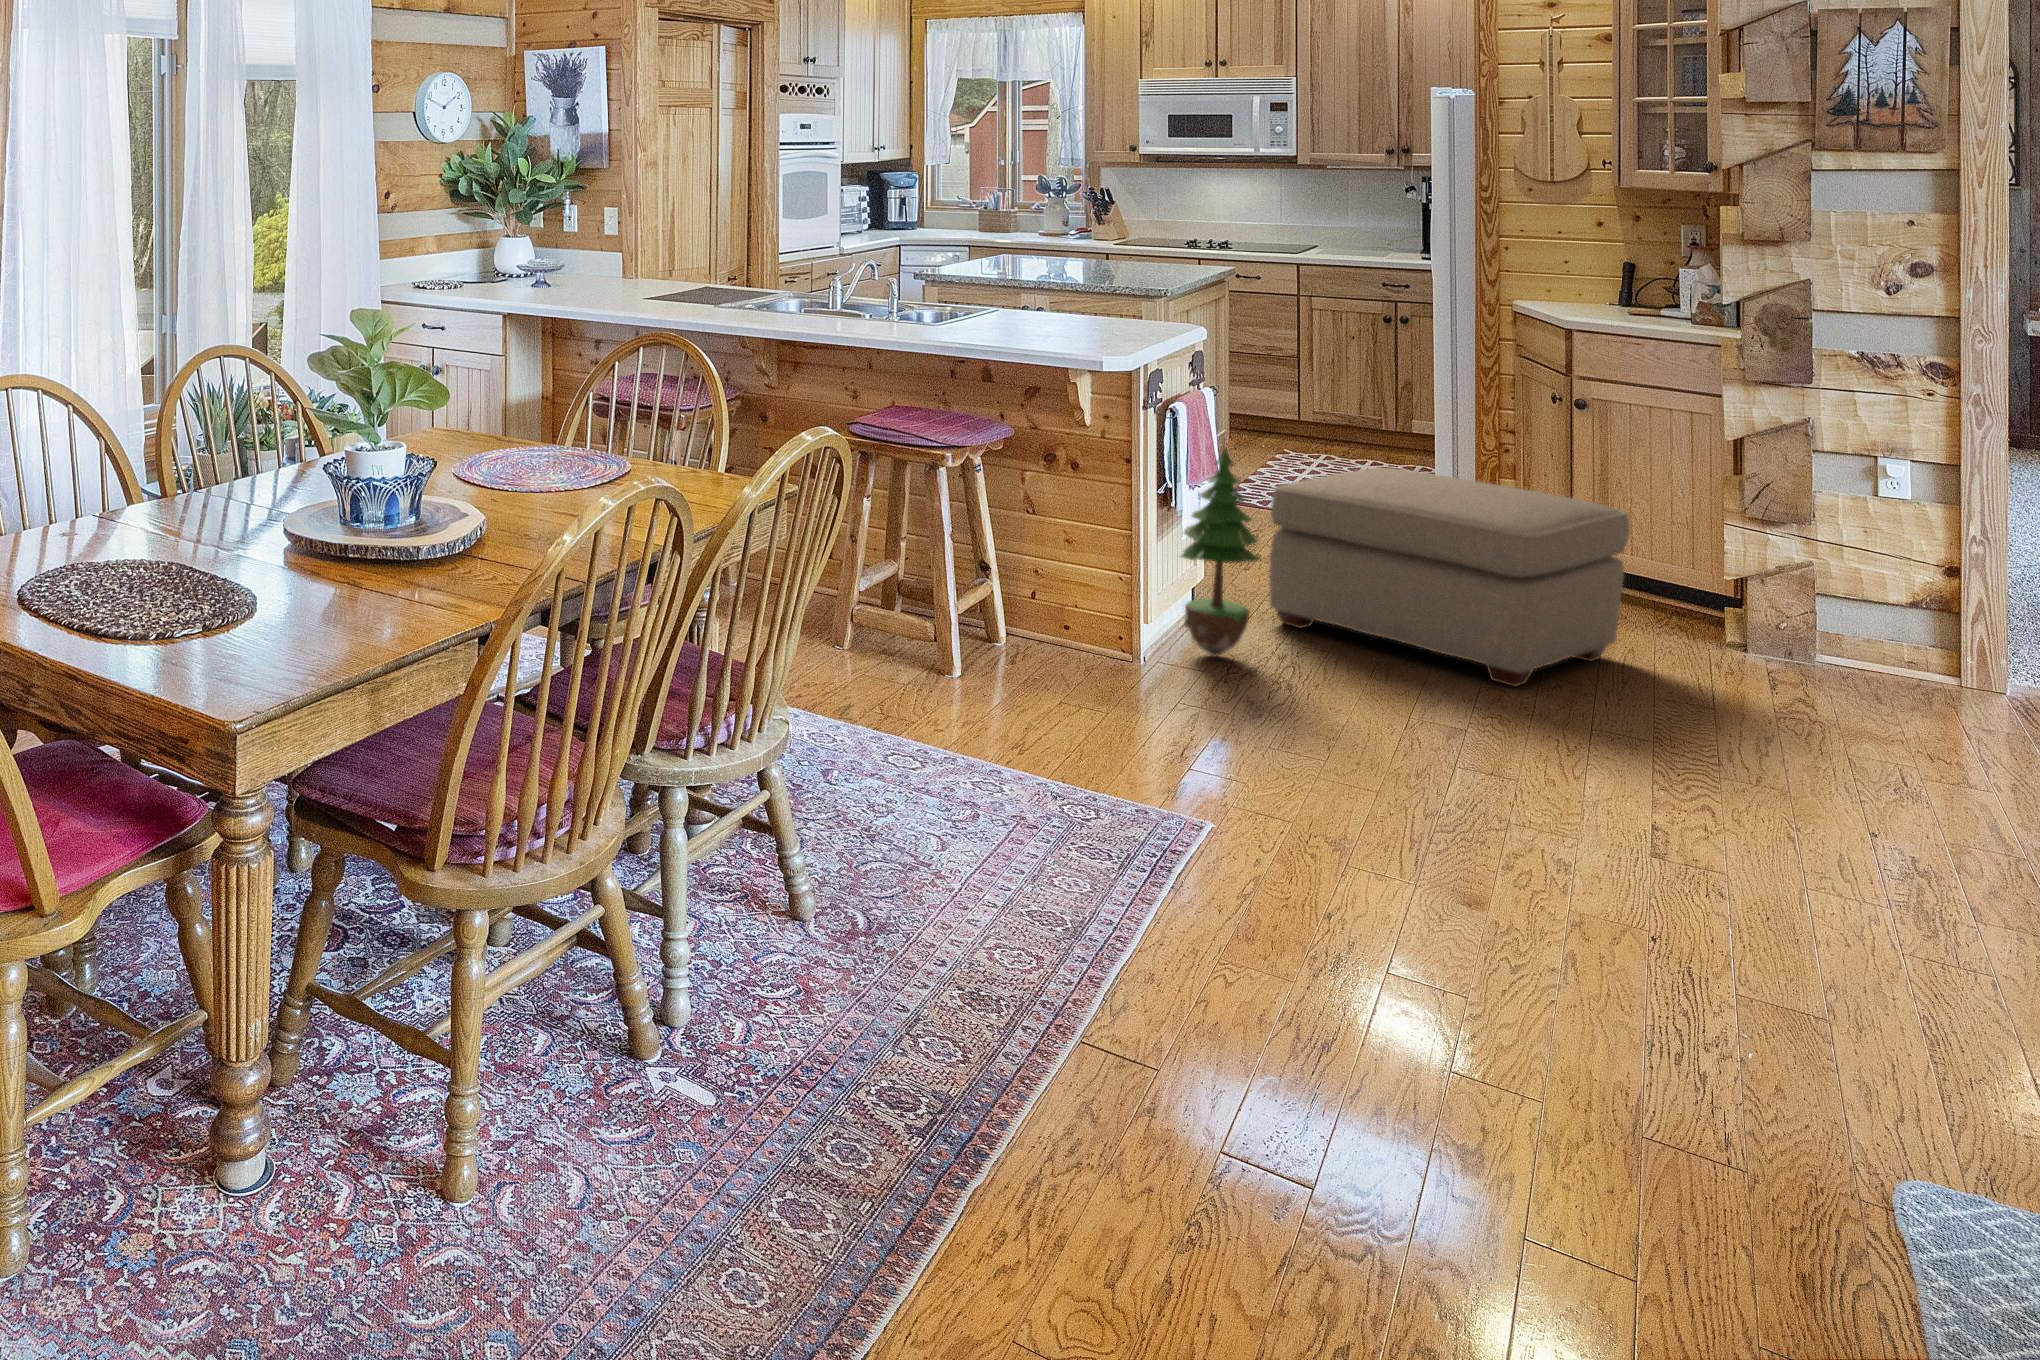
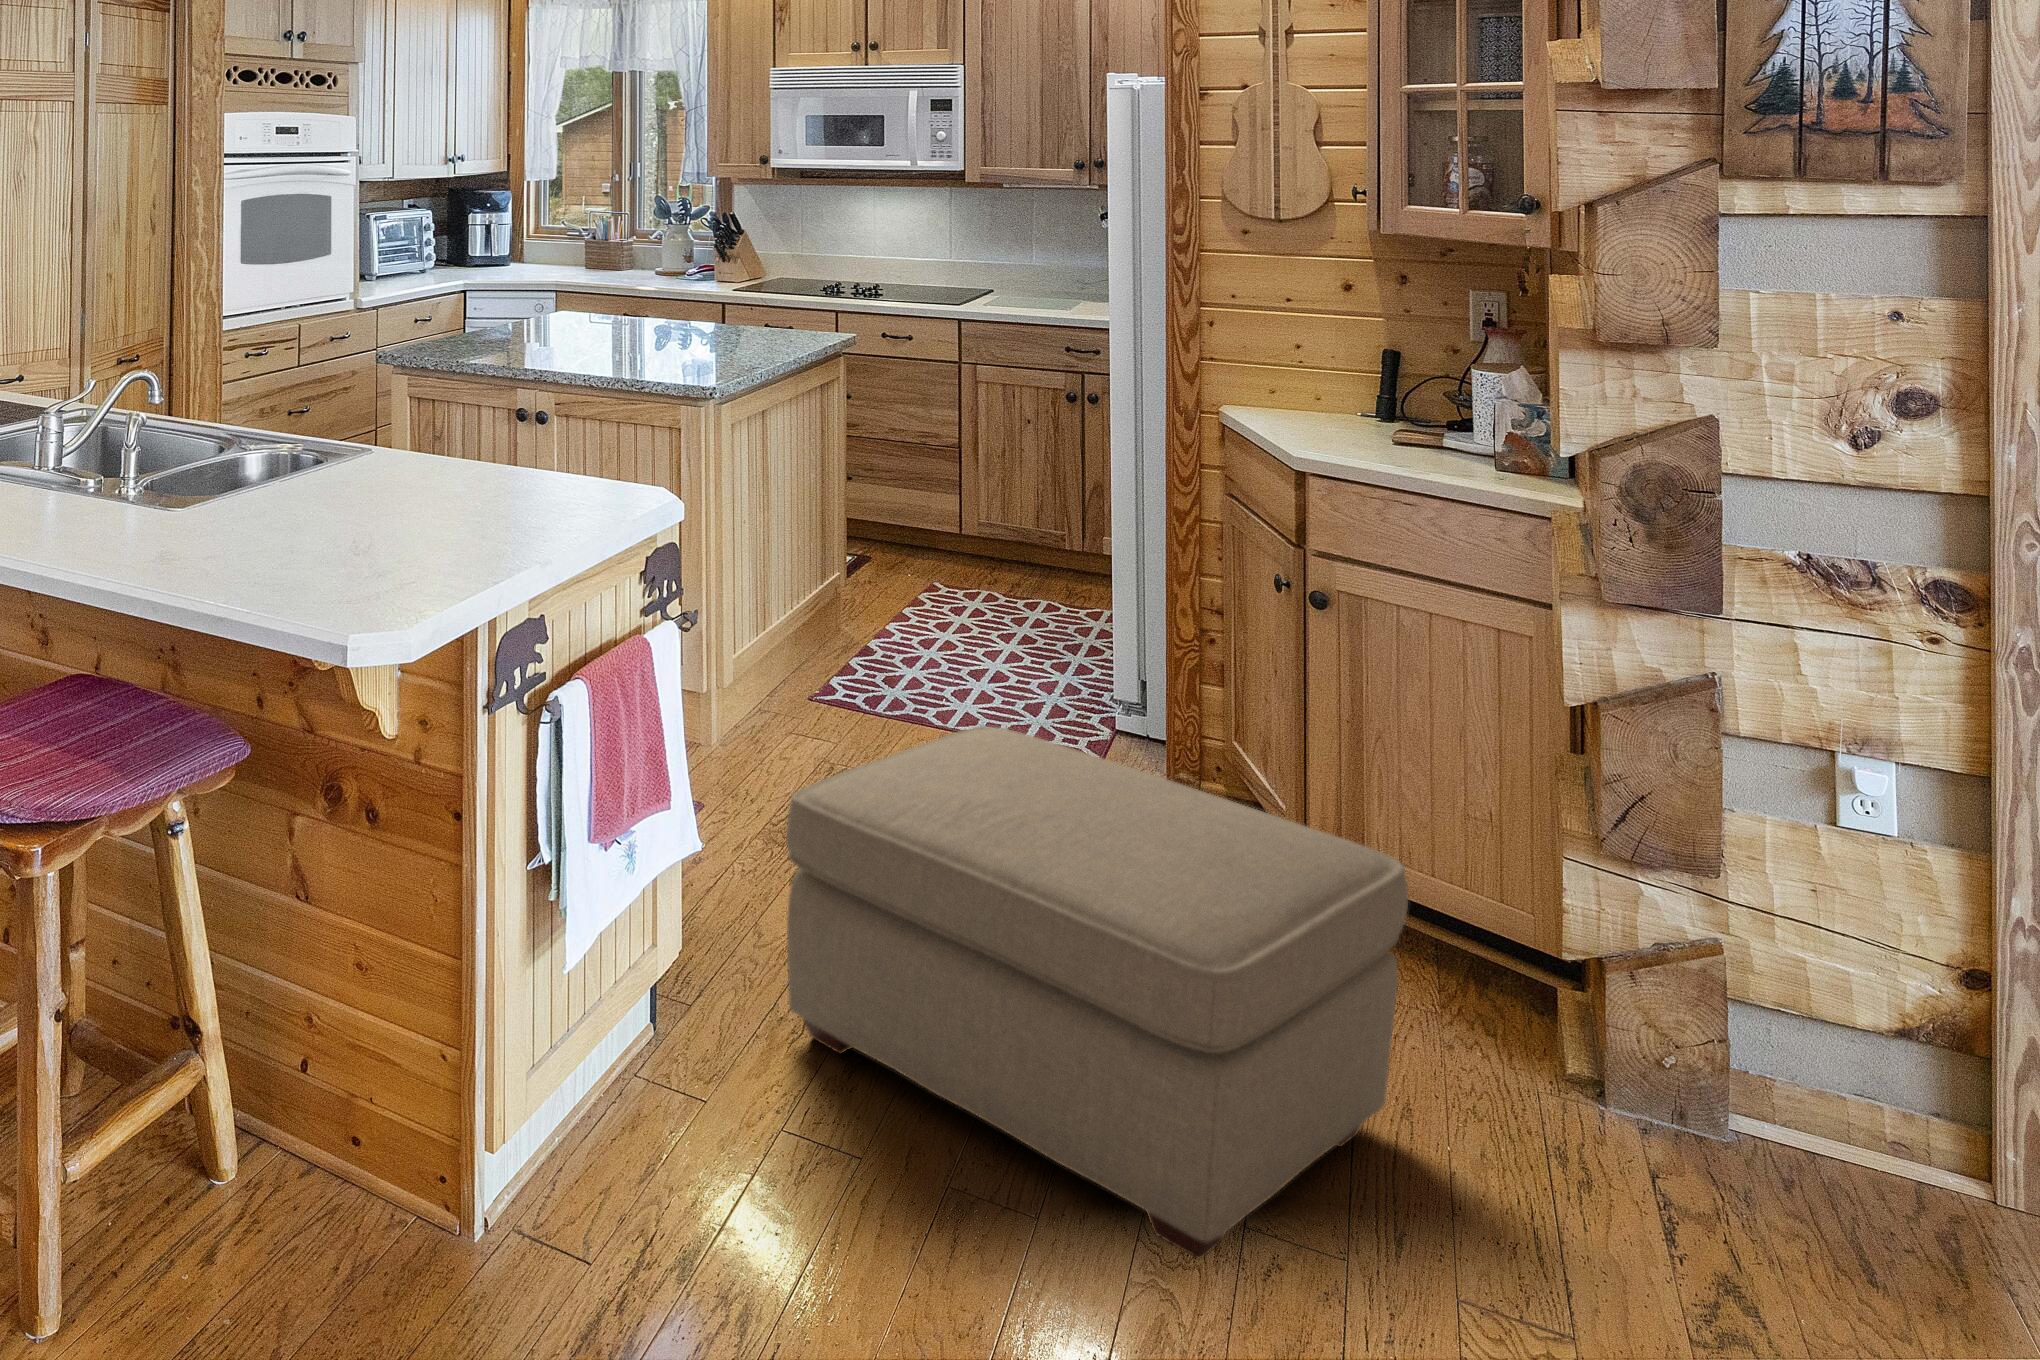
potted tree: present [1181,449,1259,656] -> none [572,763,725,1170]

